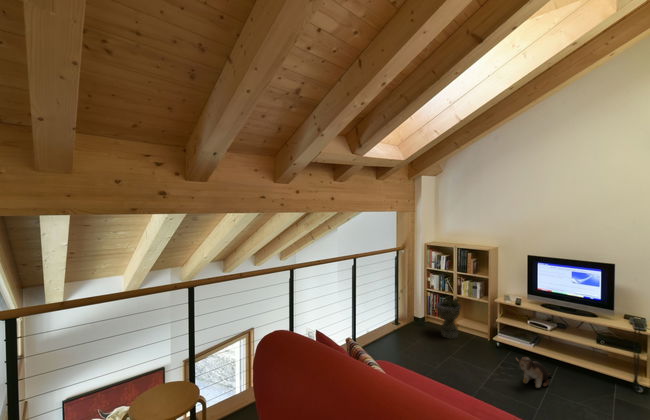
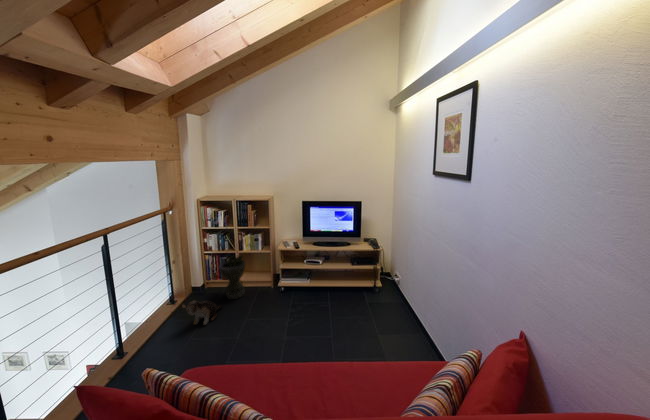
plush toy: present [516,357,551,388] -> present [182,301,222,325]

